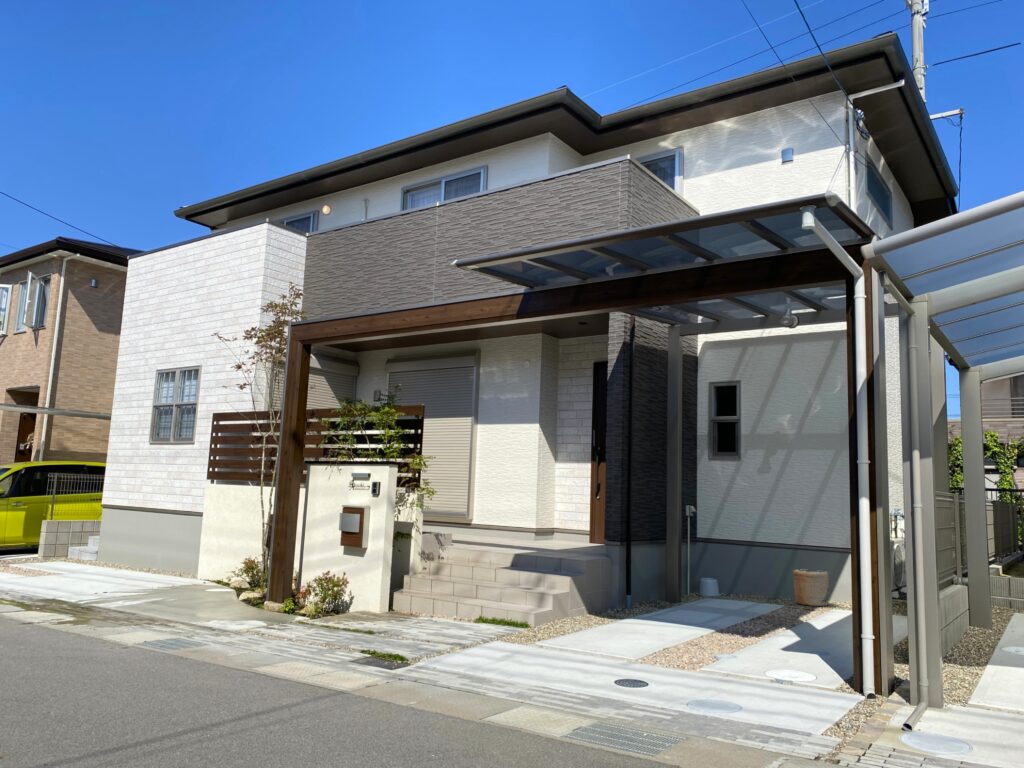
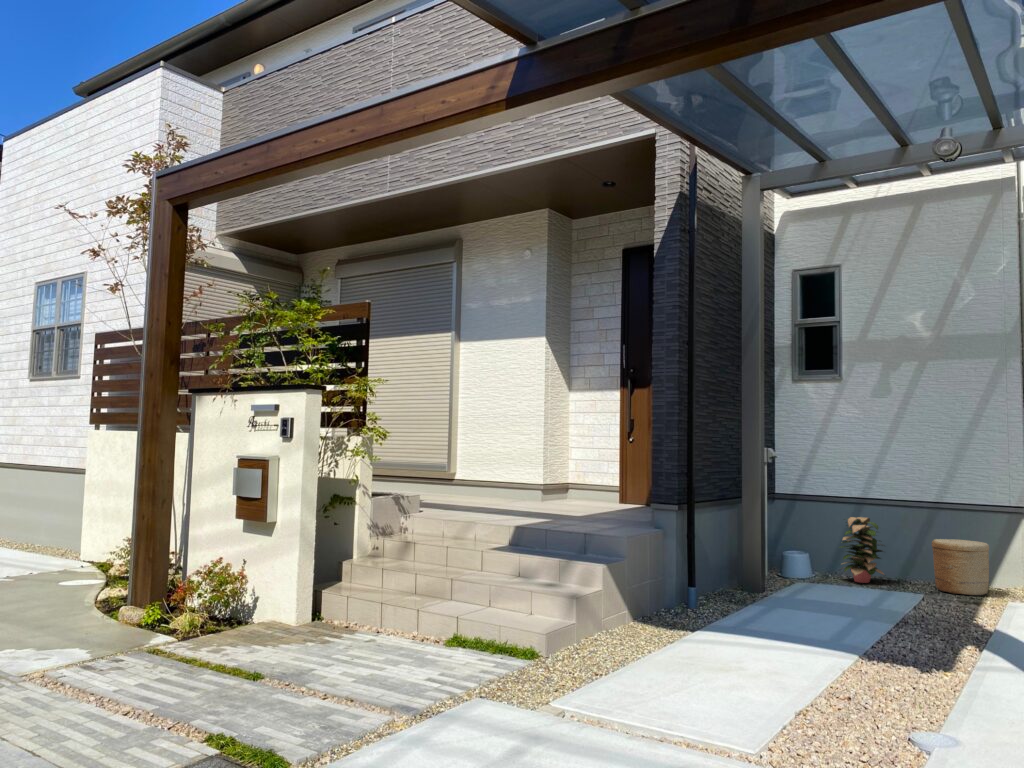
decorative plant: none [734,554,767,599] -> present [839,517,884,583]

